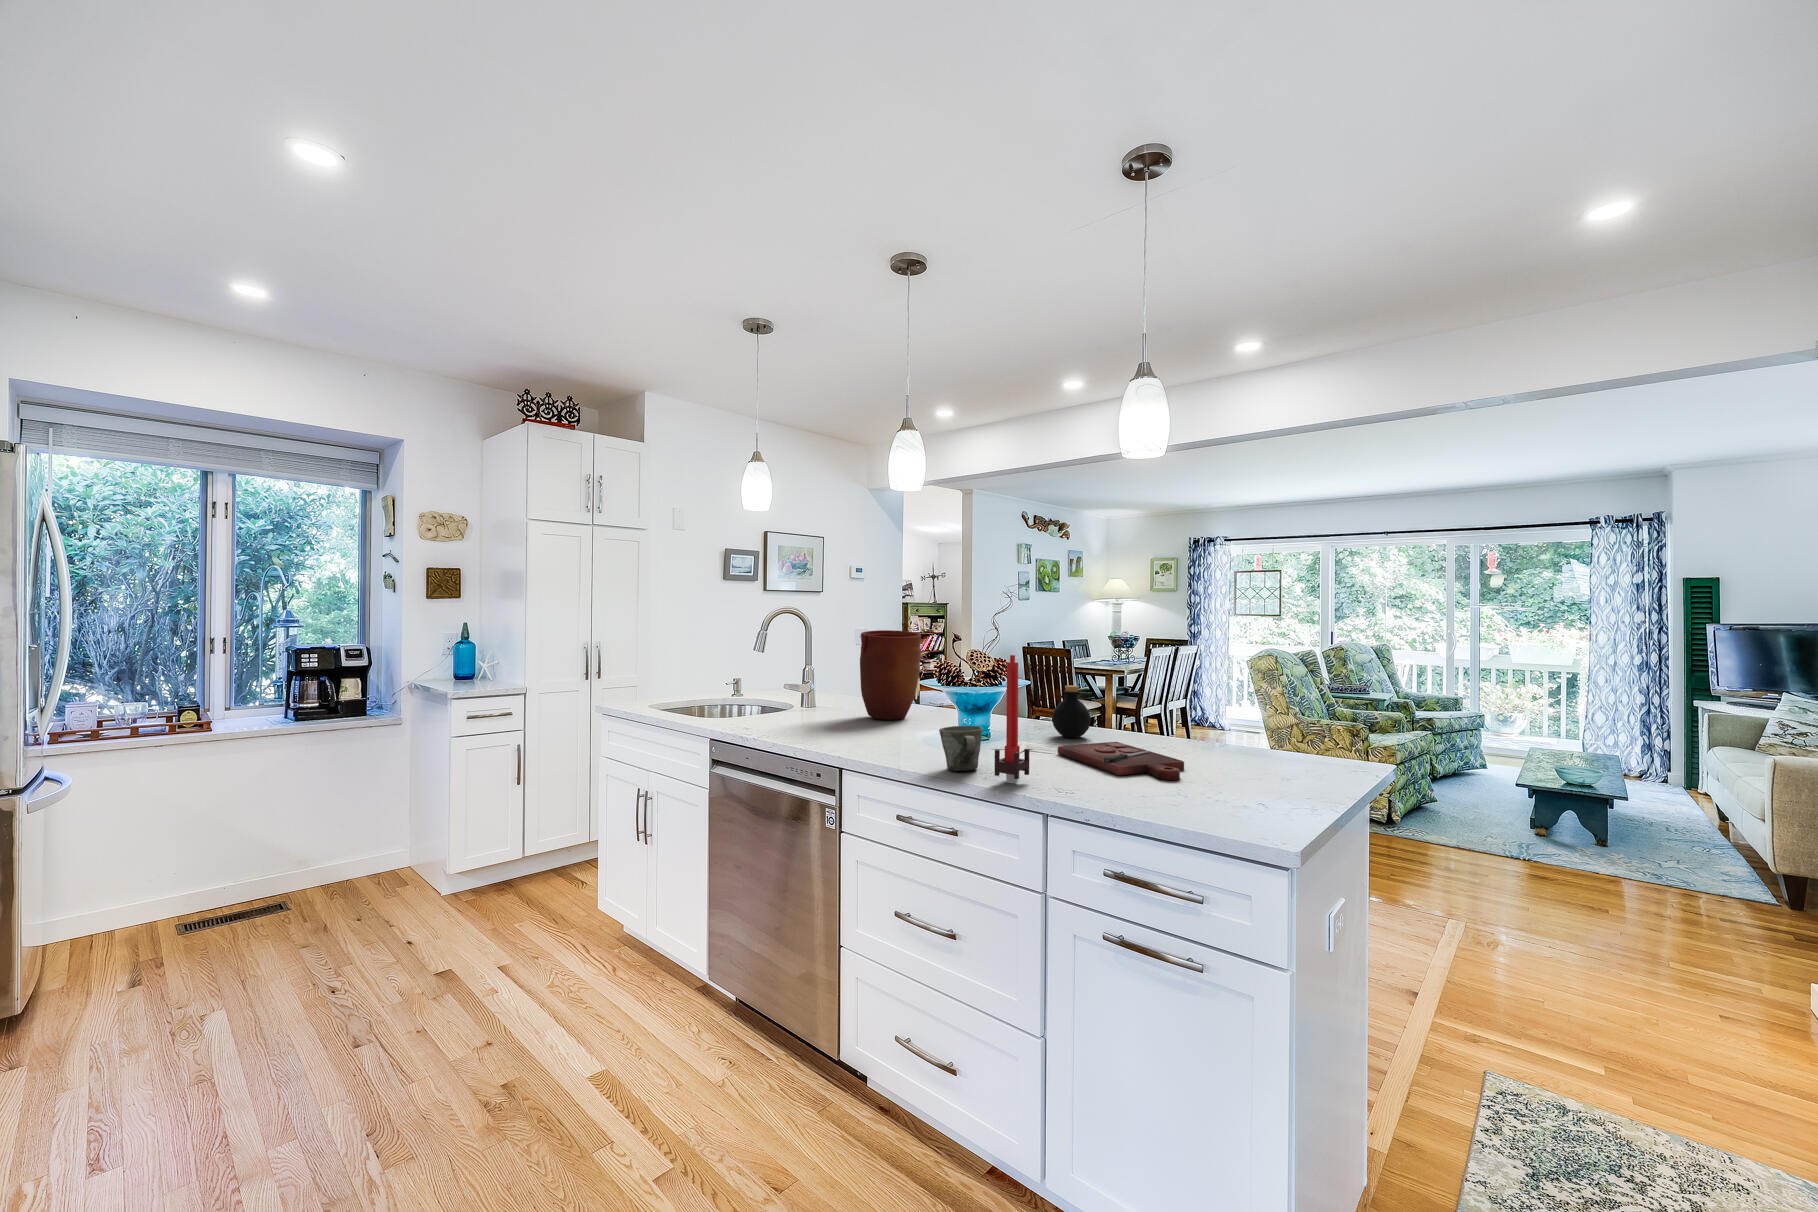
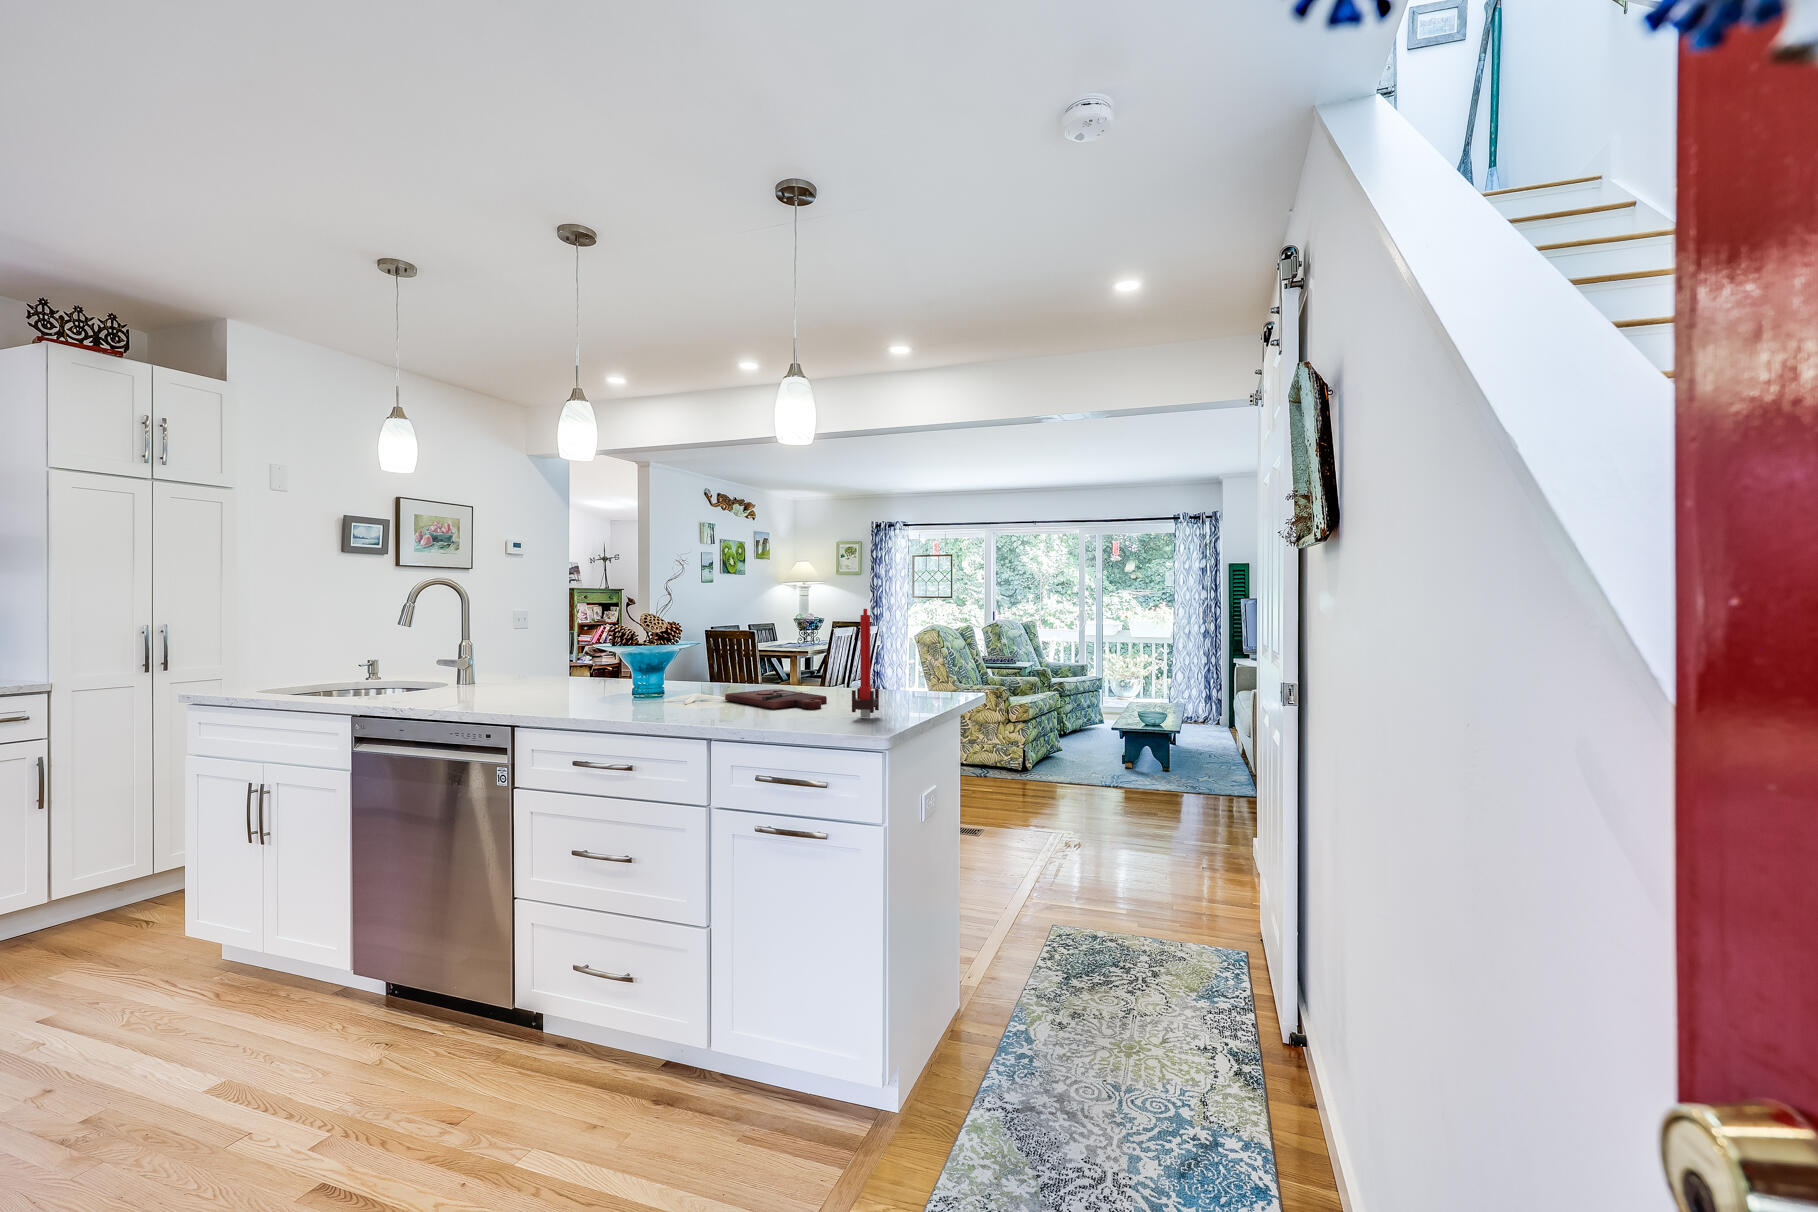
vase: present [860,630,921,720] -> none [528,601,594,688]
candle: present [995,655,1029,783] -> present [852,609,879,718]
bottle: present [1052,685,1091,738] -> none [722,645,756,691]
mug: present [939,726,982,771] -> none [616,676,656,715]

